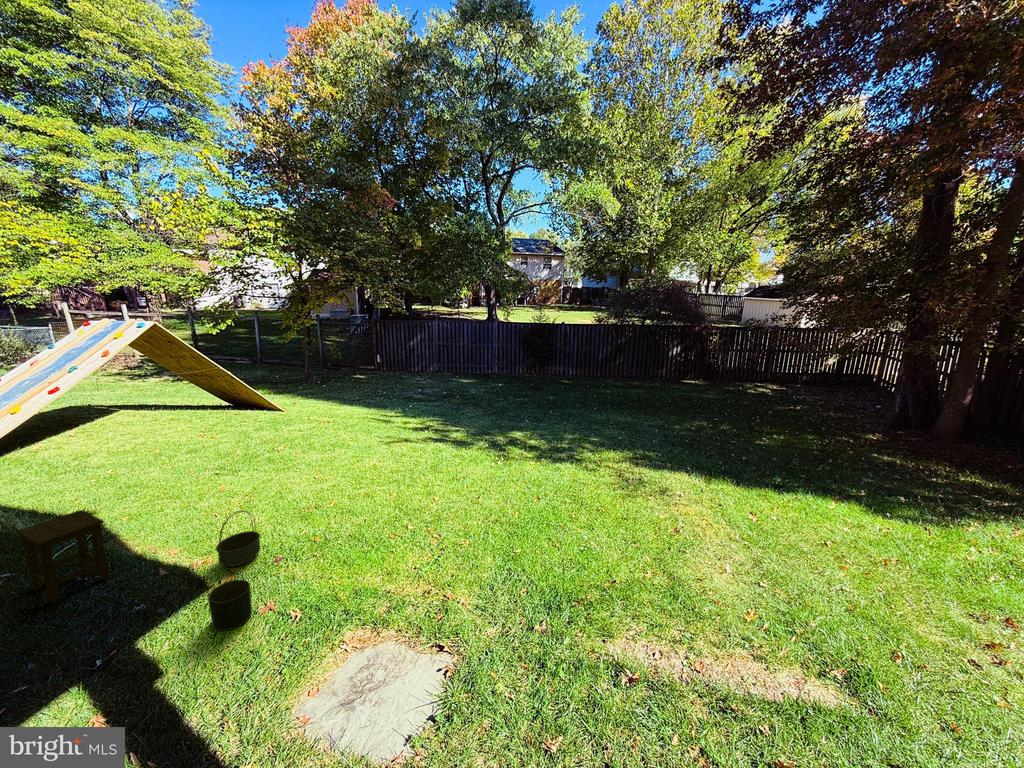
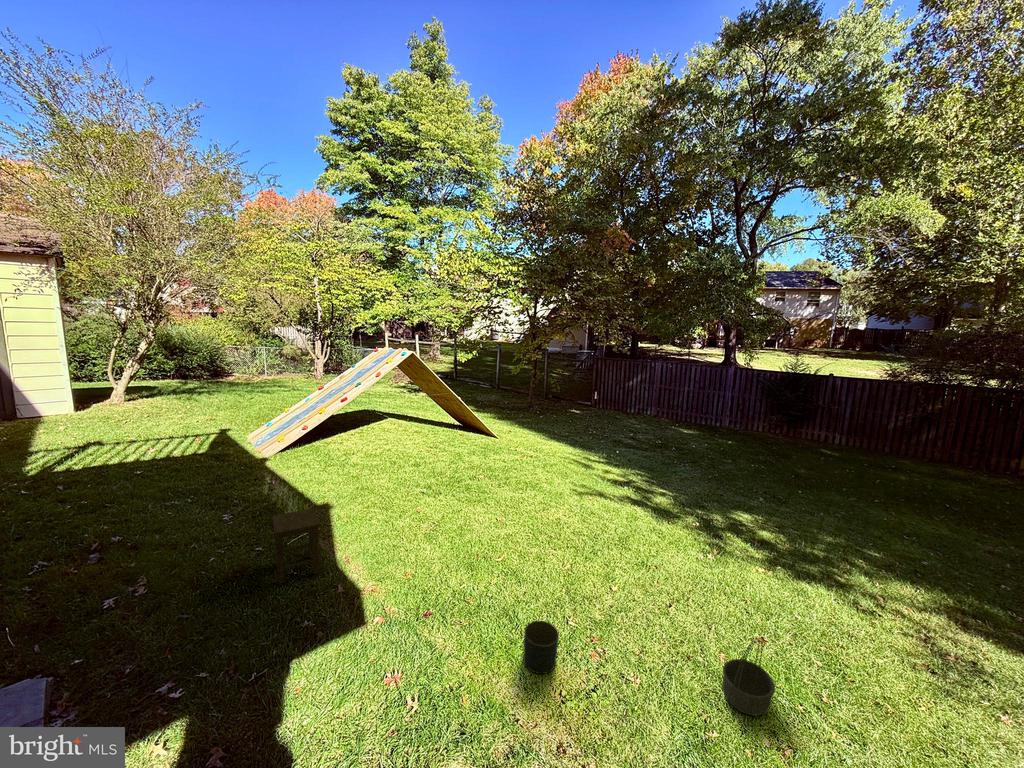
basket: present [216,511,260,567] -> present [722,638,775,716]
planter: present [208,580,252,631] -> present [523,621,559,674]

